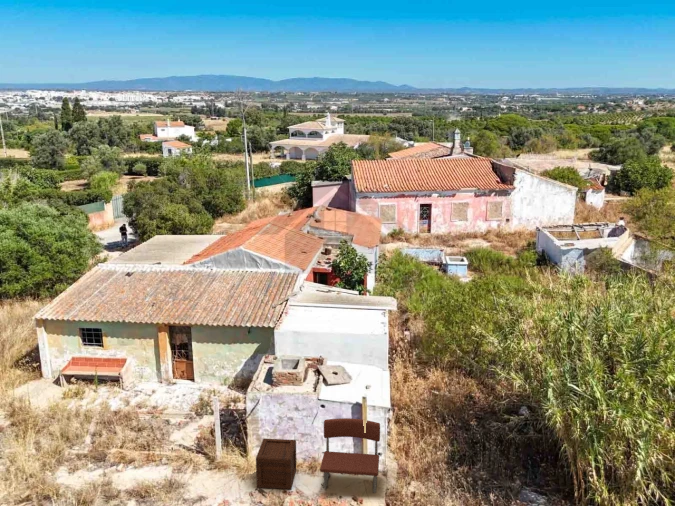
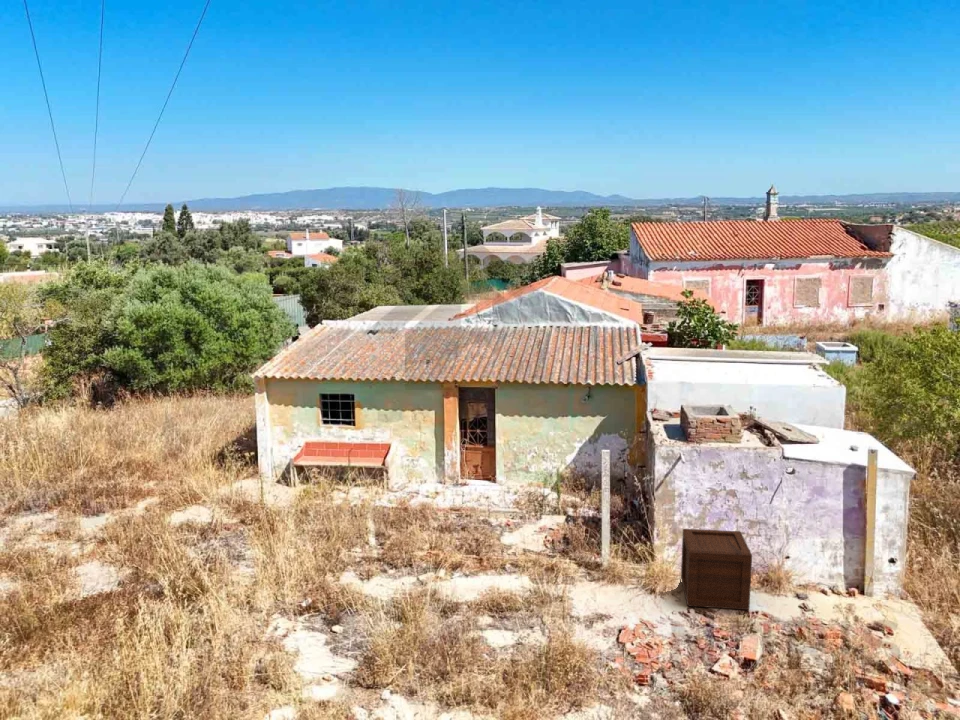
bench: present [320,418,380,493] -> none [796,491,917,618]

